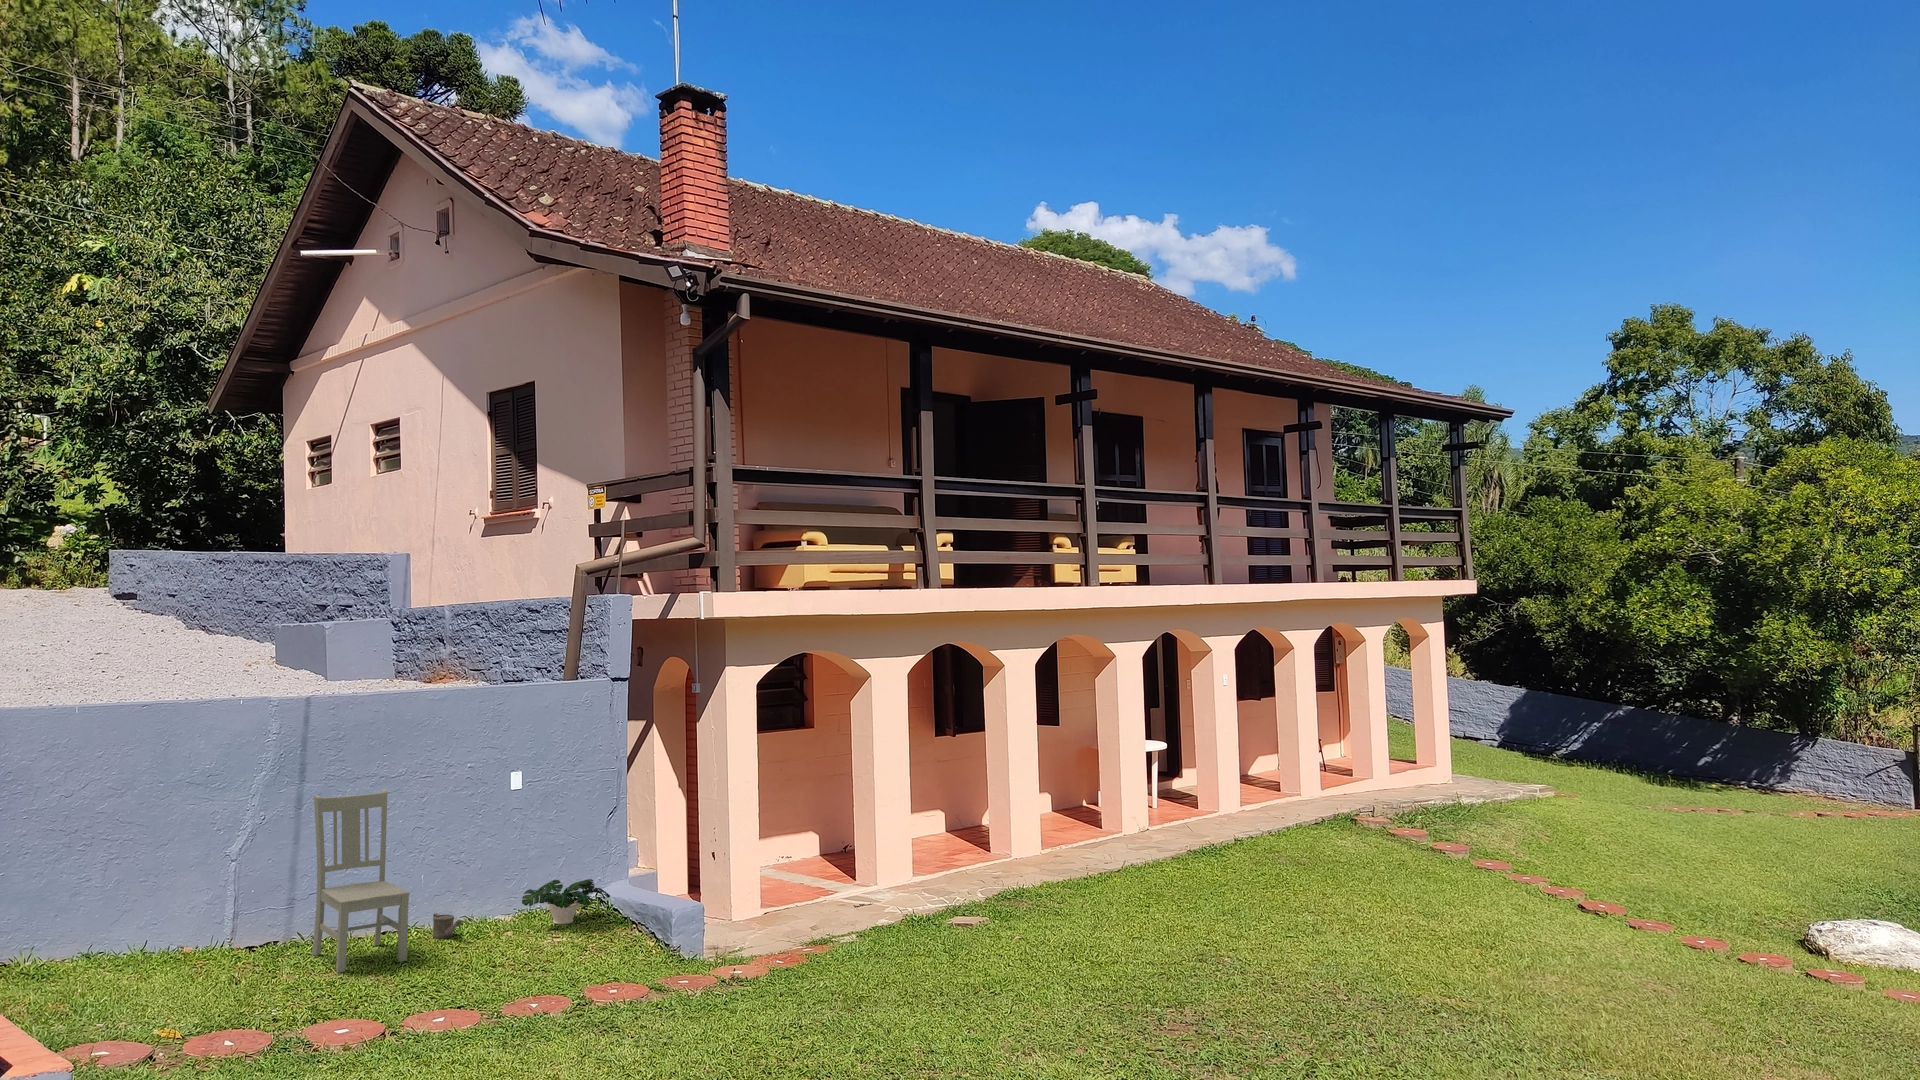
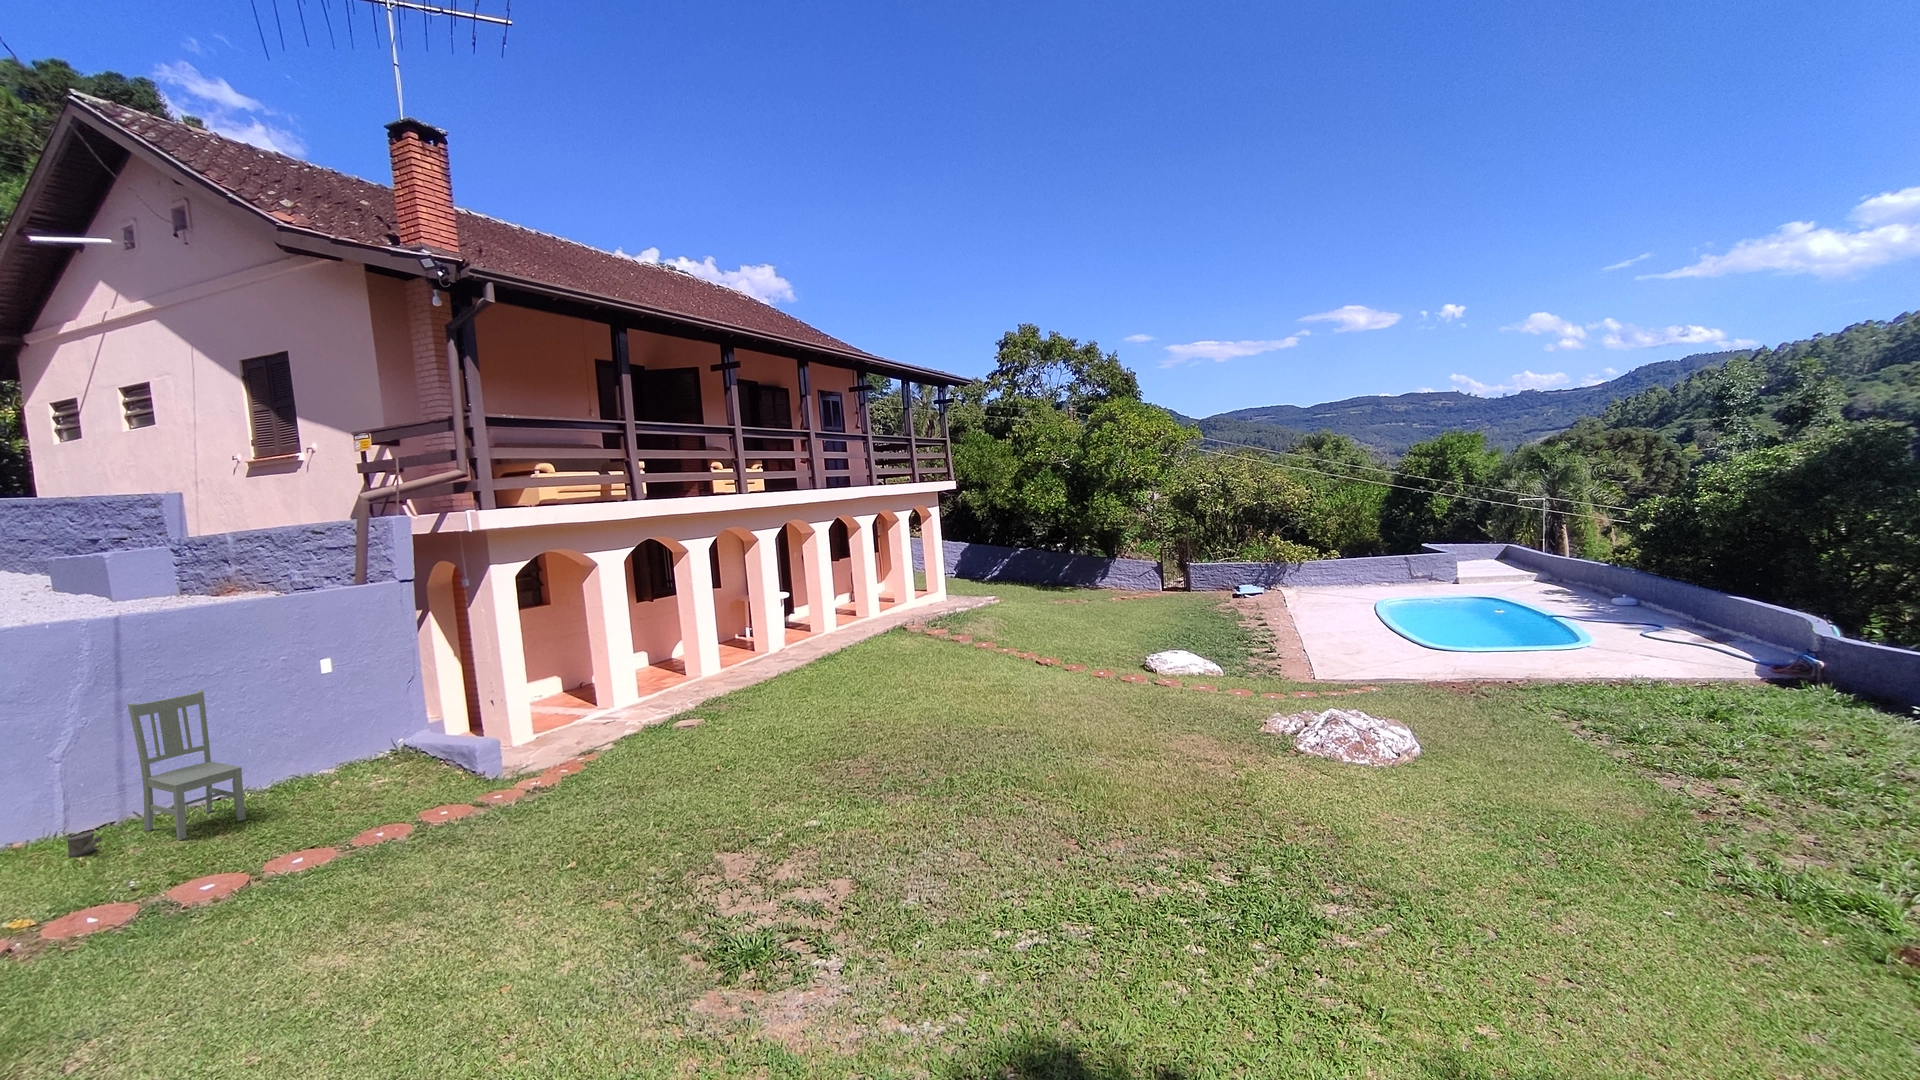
potted plant: present [522,879,610,924] -> none [343,732,420,769]
watering can: present [432,913,462,939] -> present [67,832,102,857]

